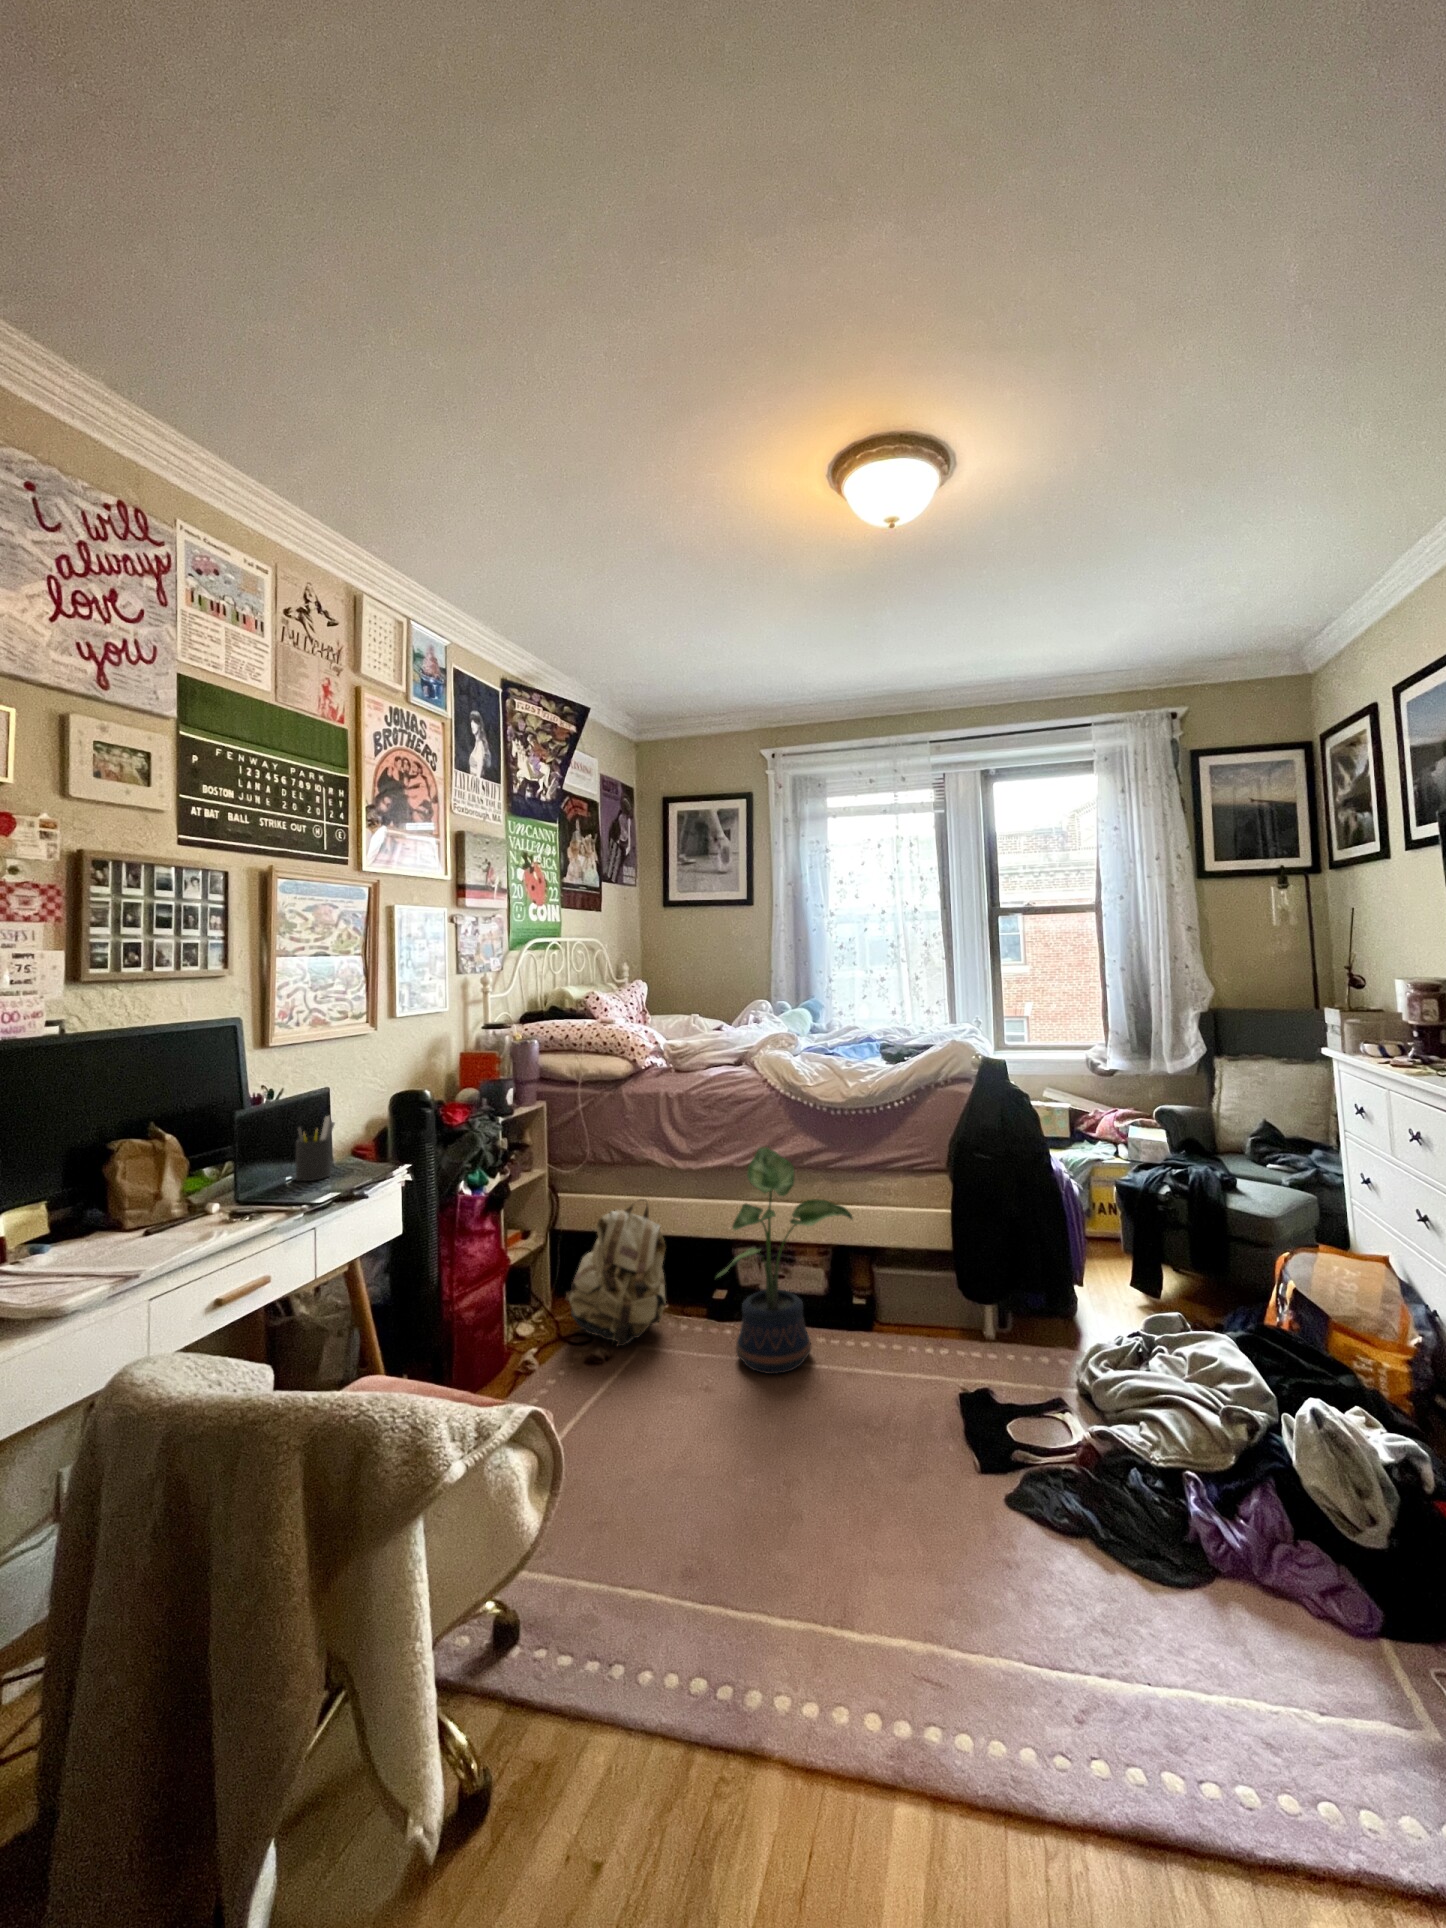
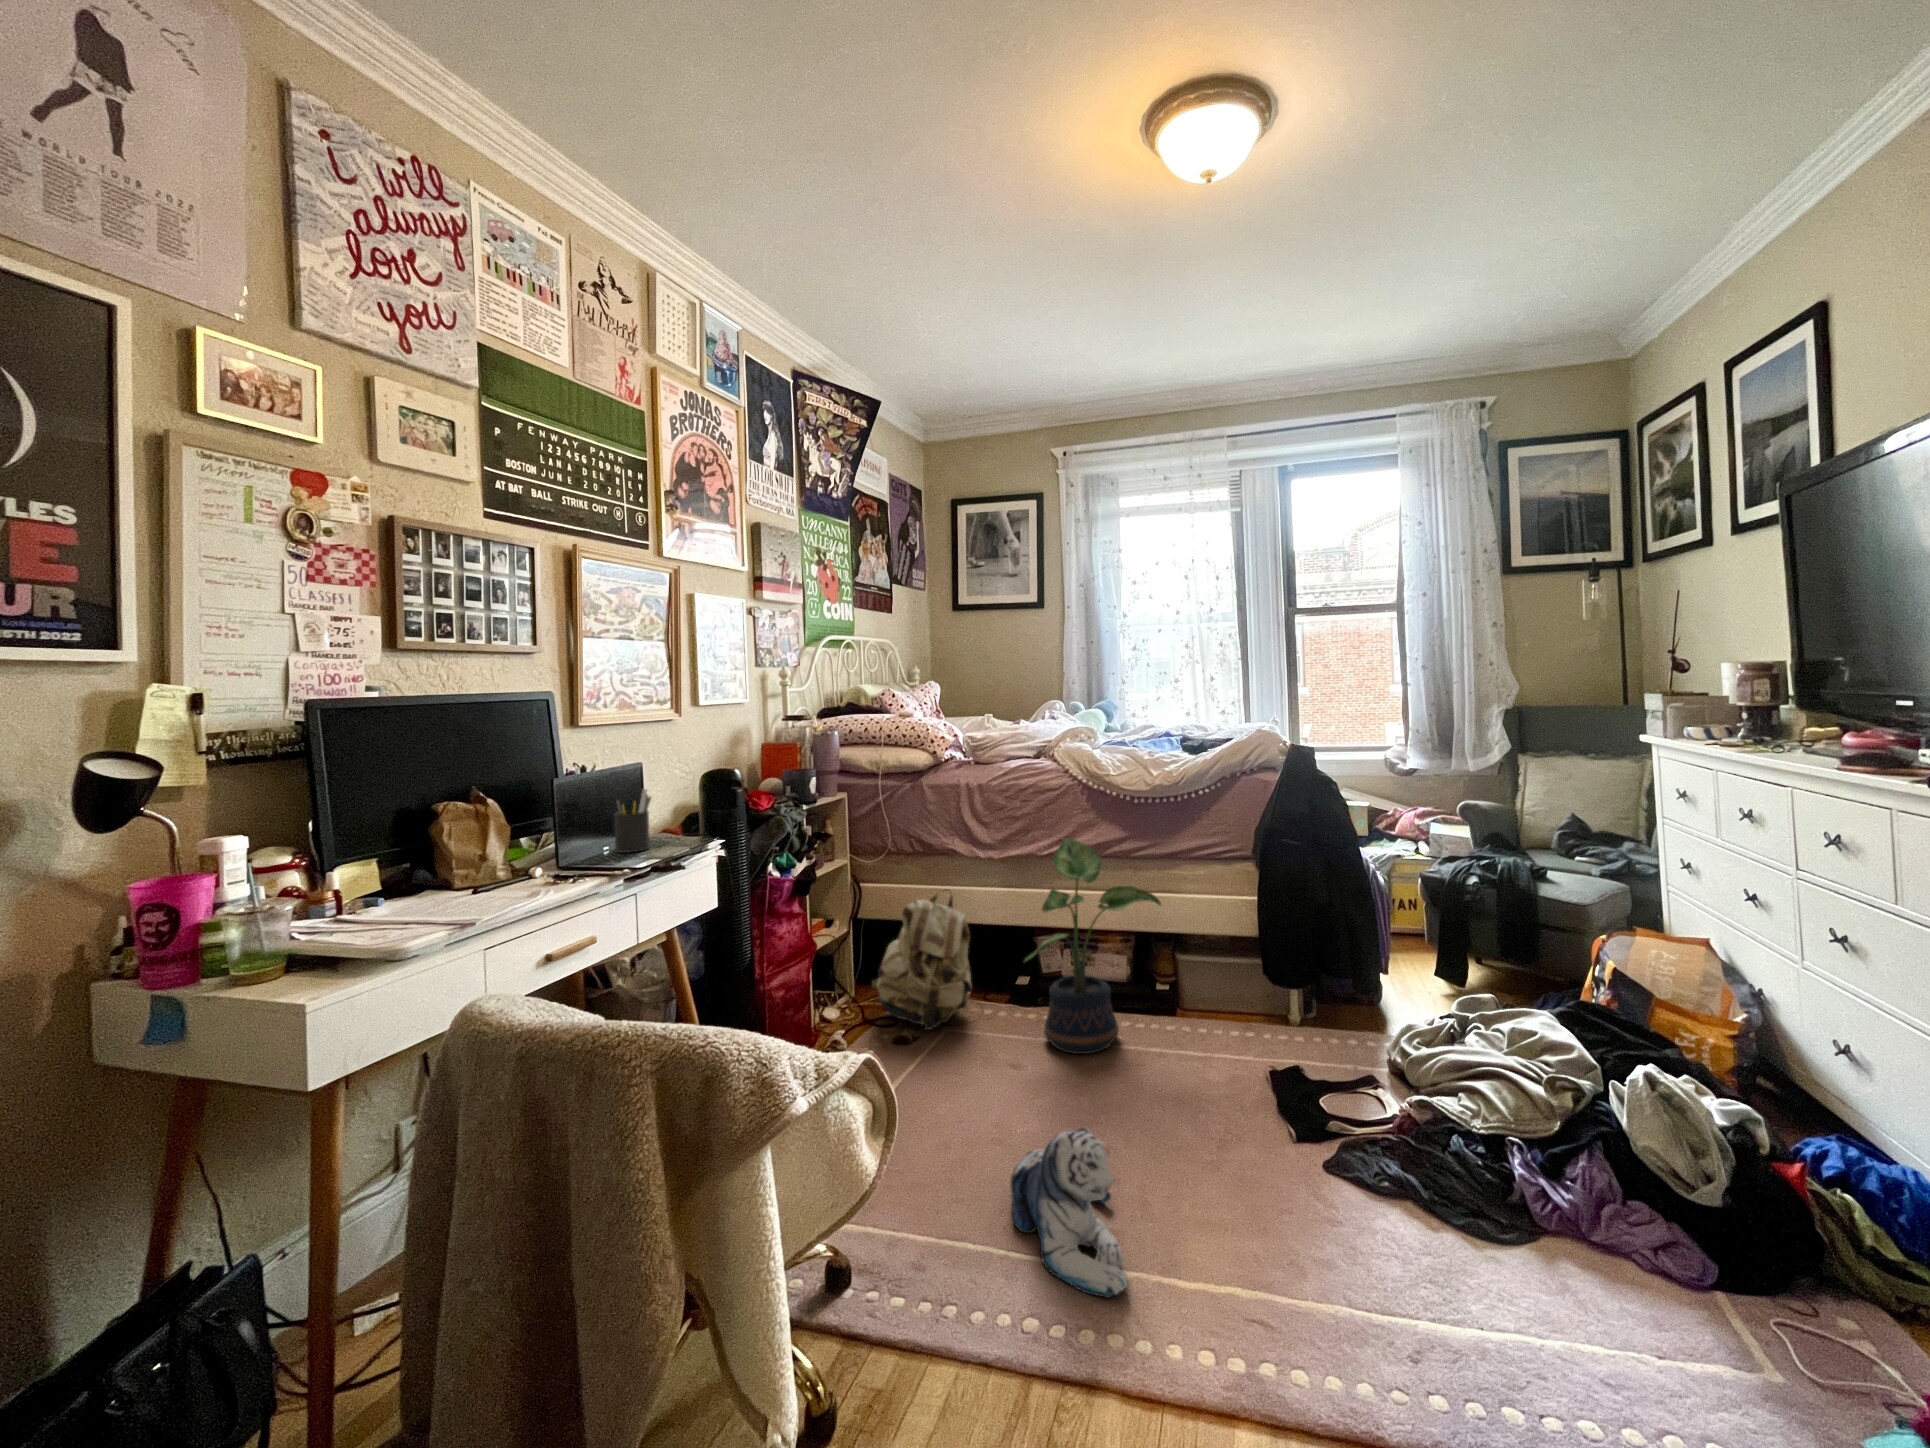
plush toy: none [684,1474,796,1665] -> present [1010,1128,1128,1298]

